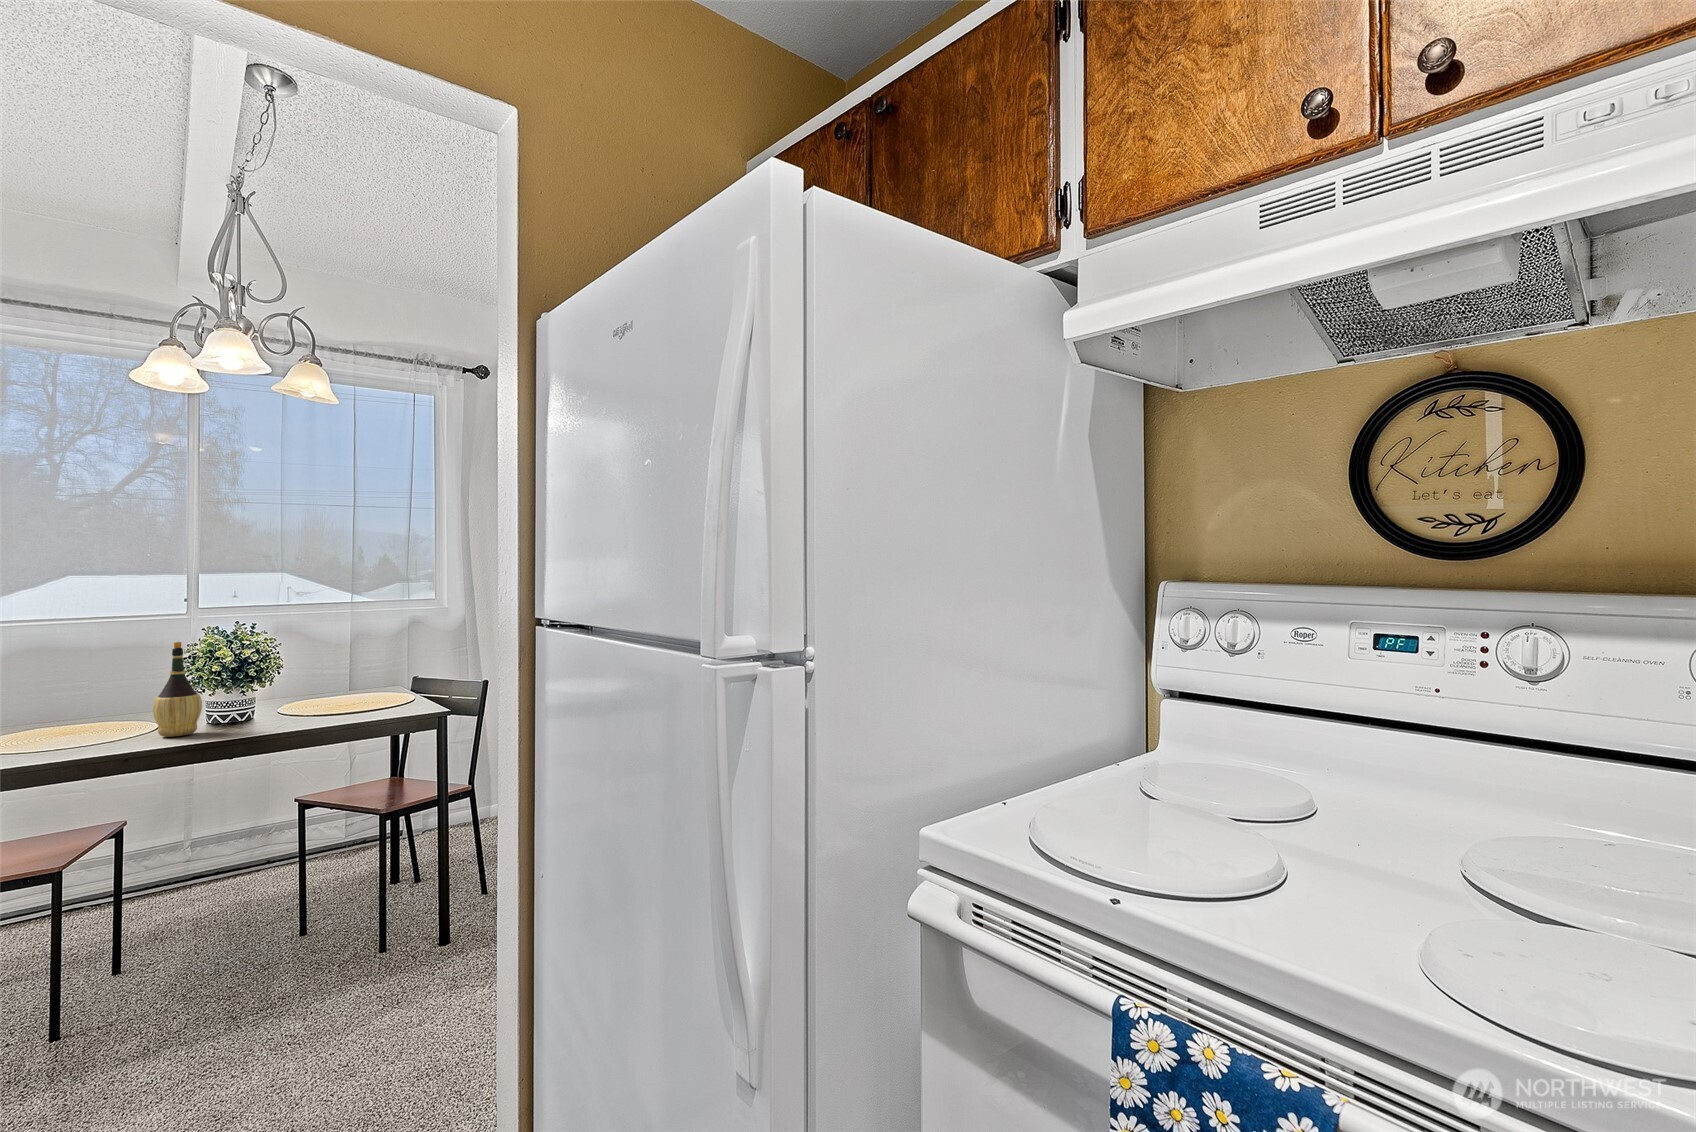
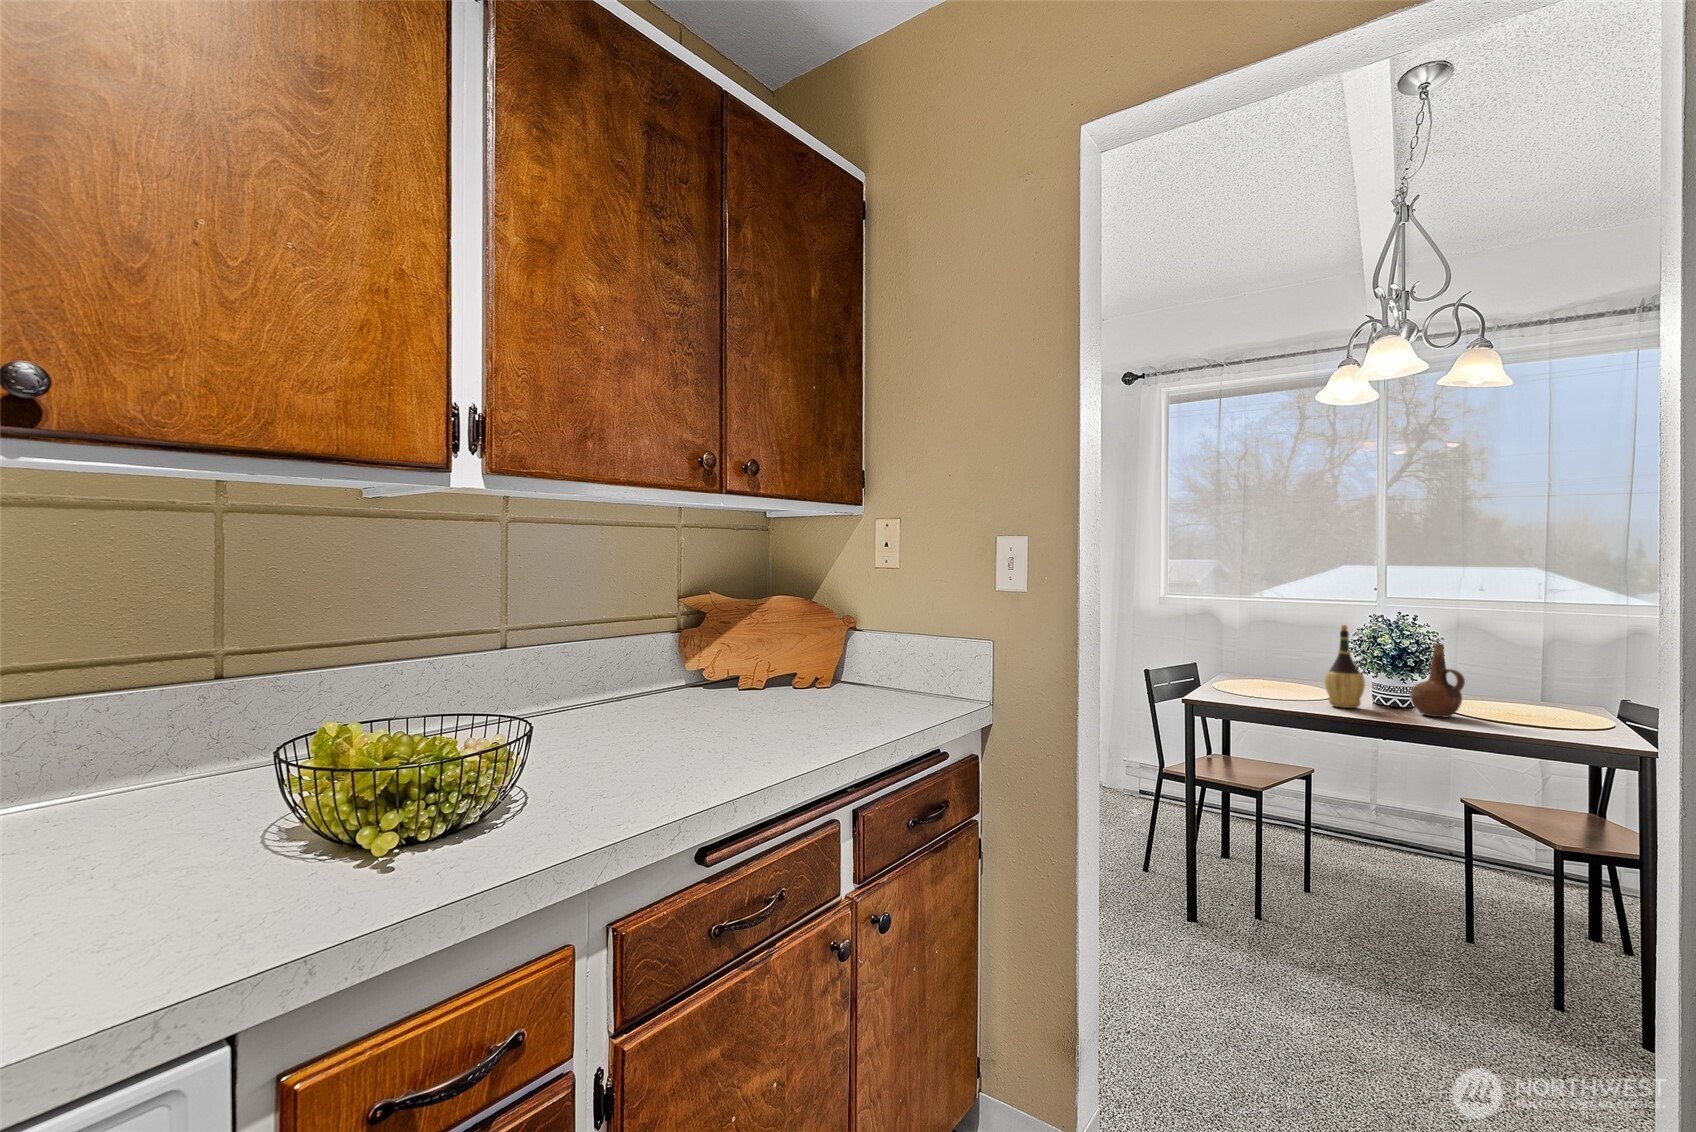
ceramic pitcher: none [251,651,303,726] -> present [1410,643,1465,717]

